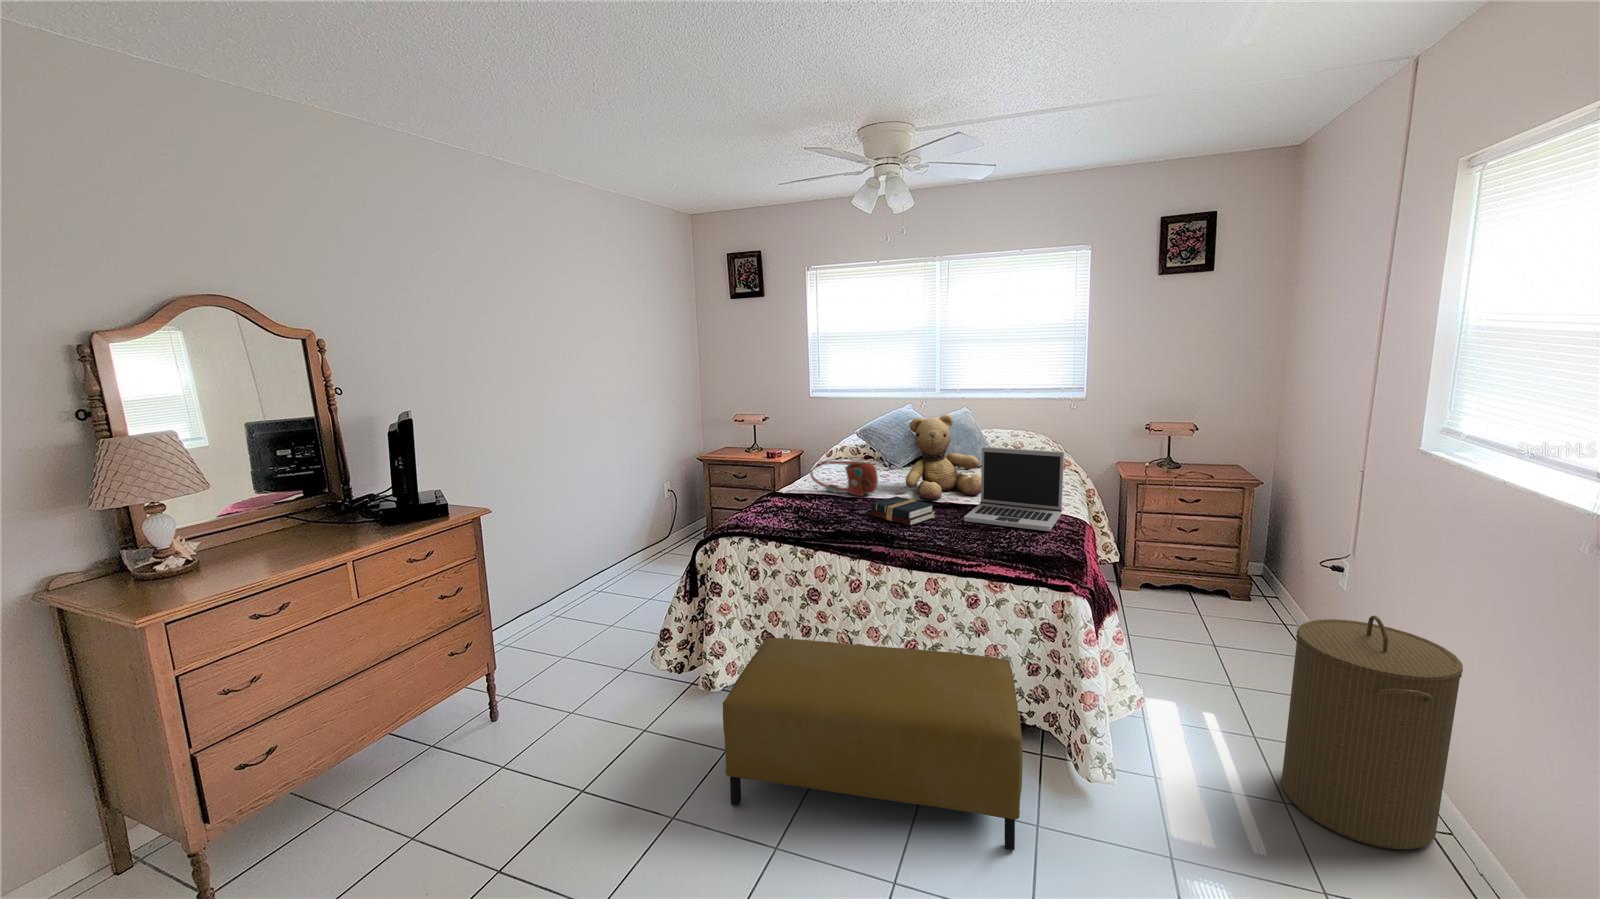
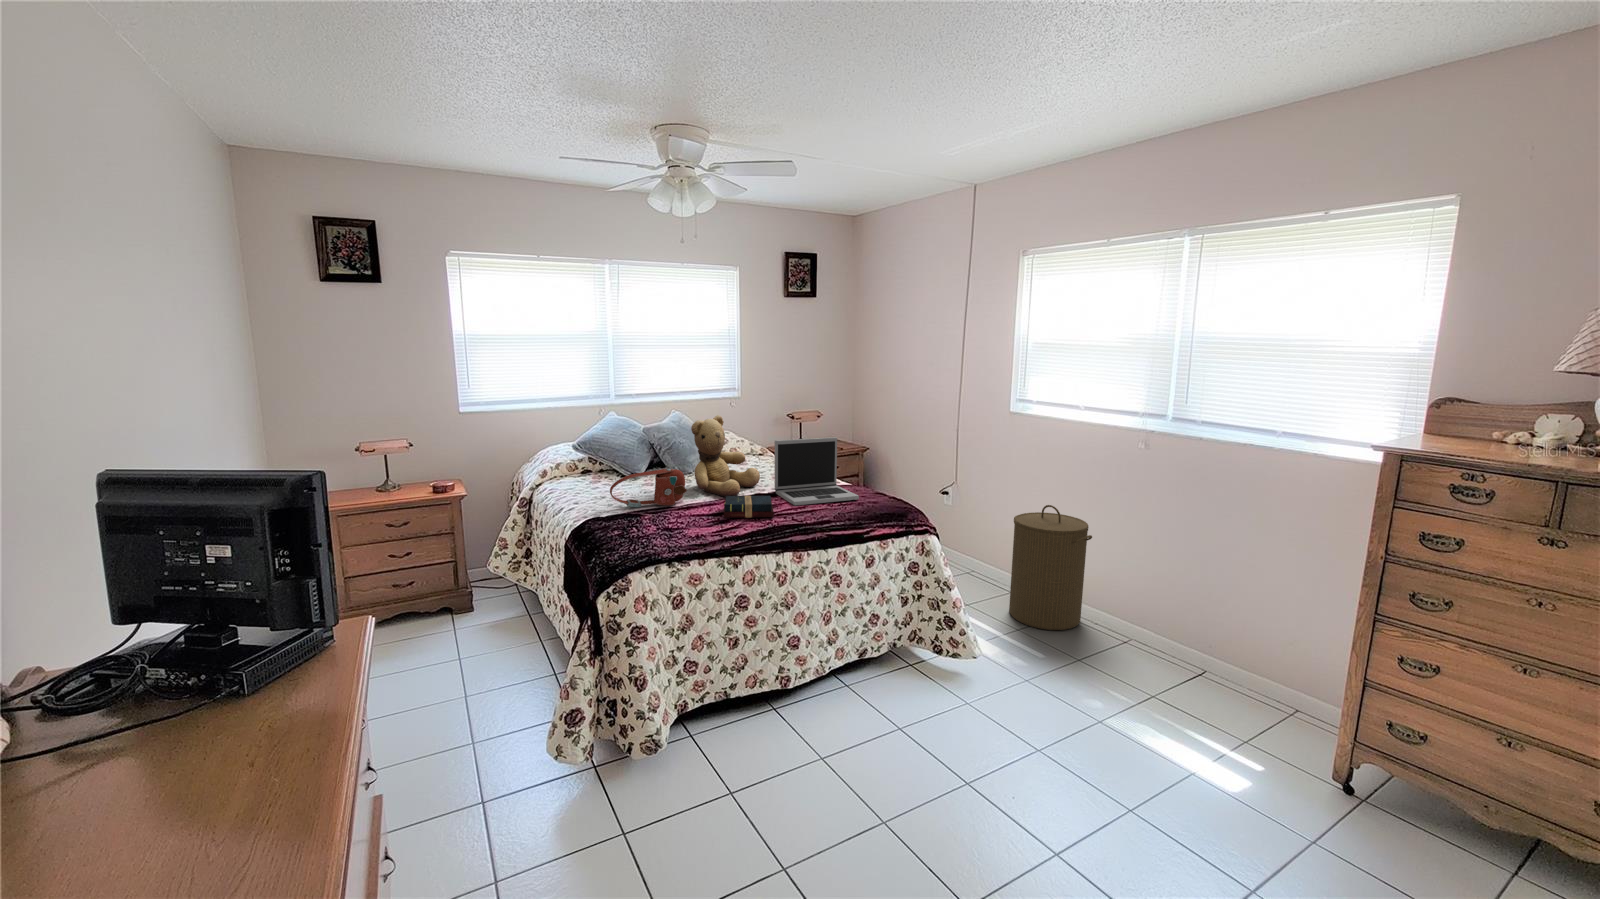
ottoman: present [723,638,1023,850] -> none [748,596,1004,814]

